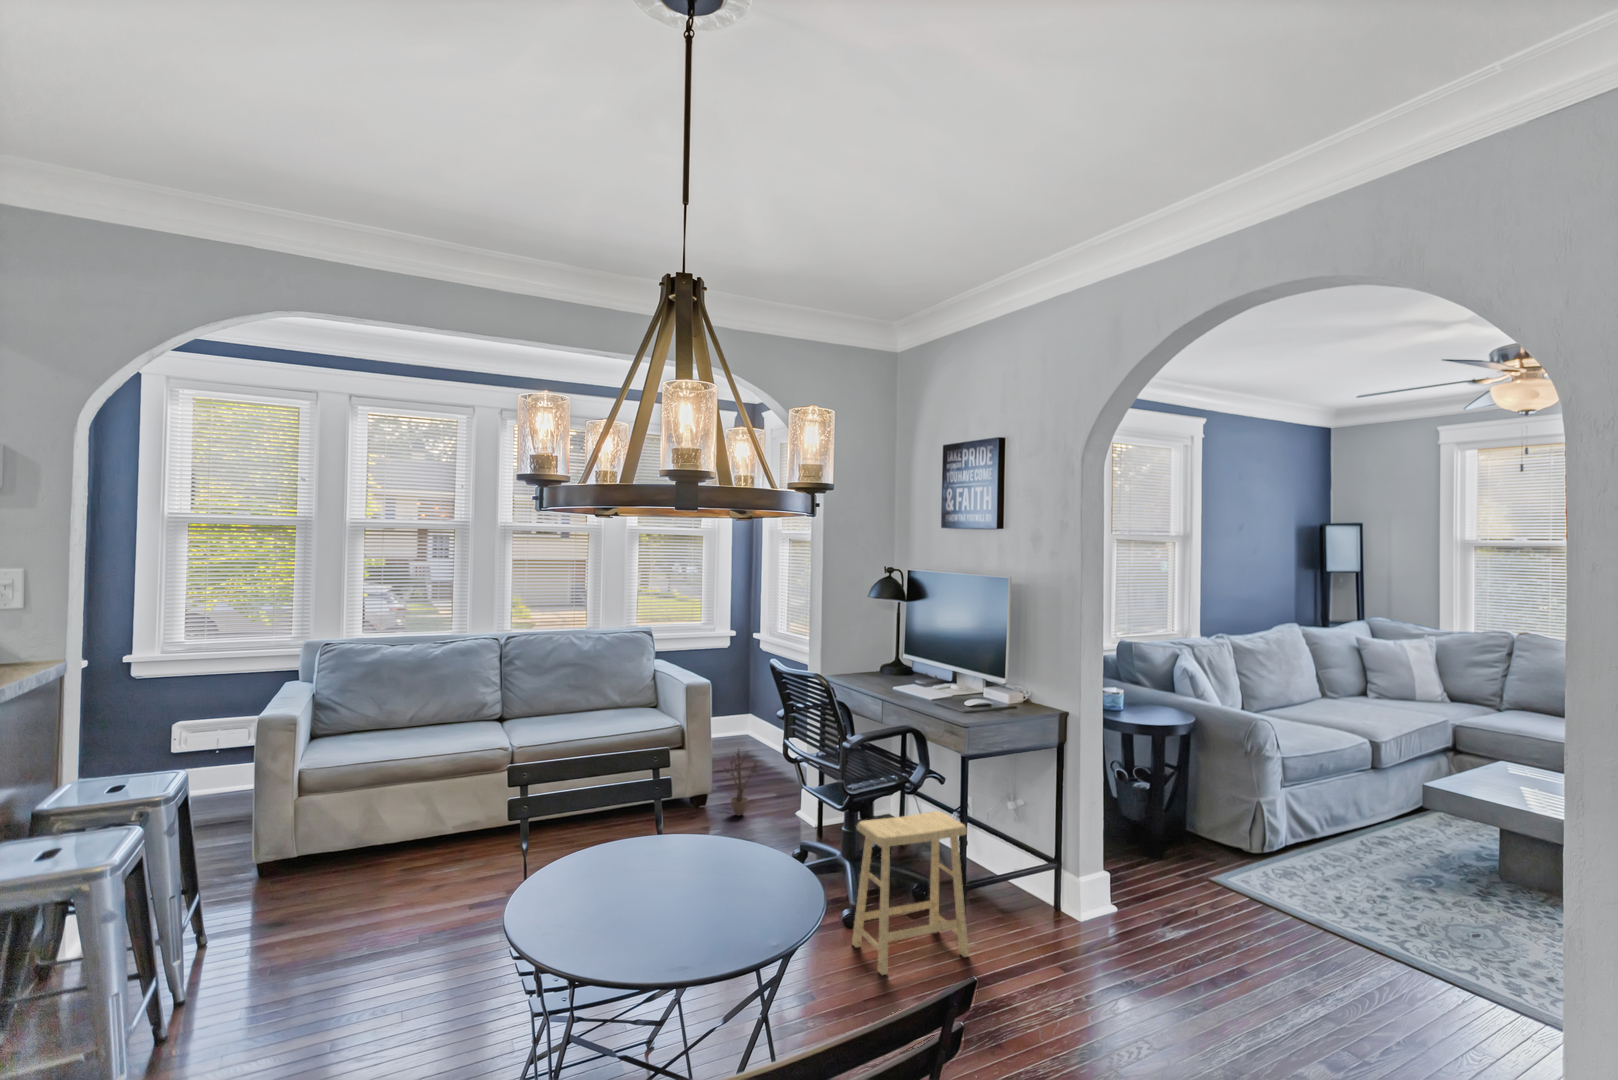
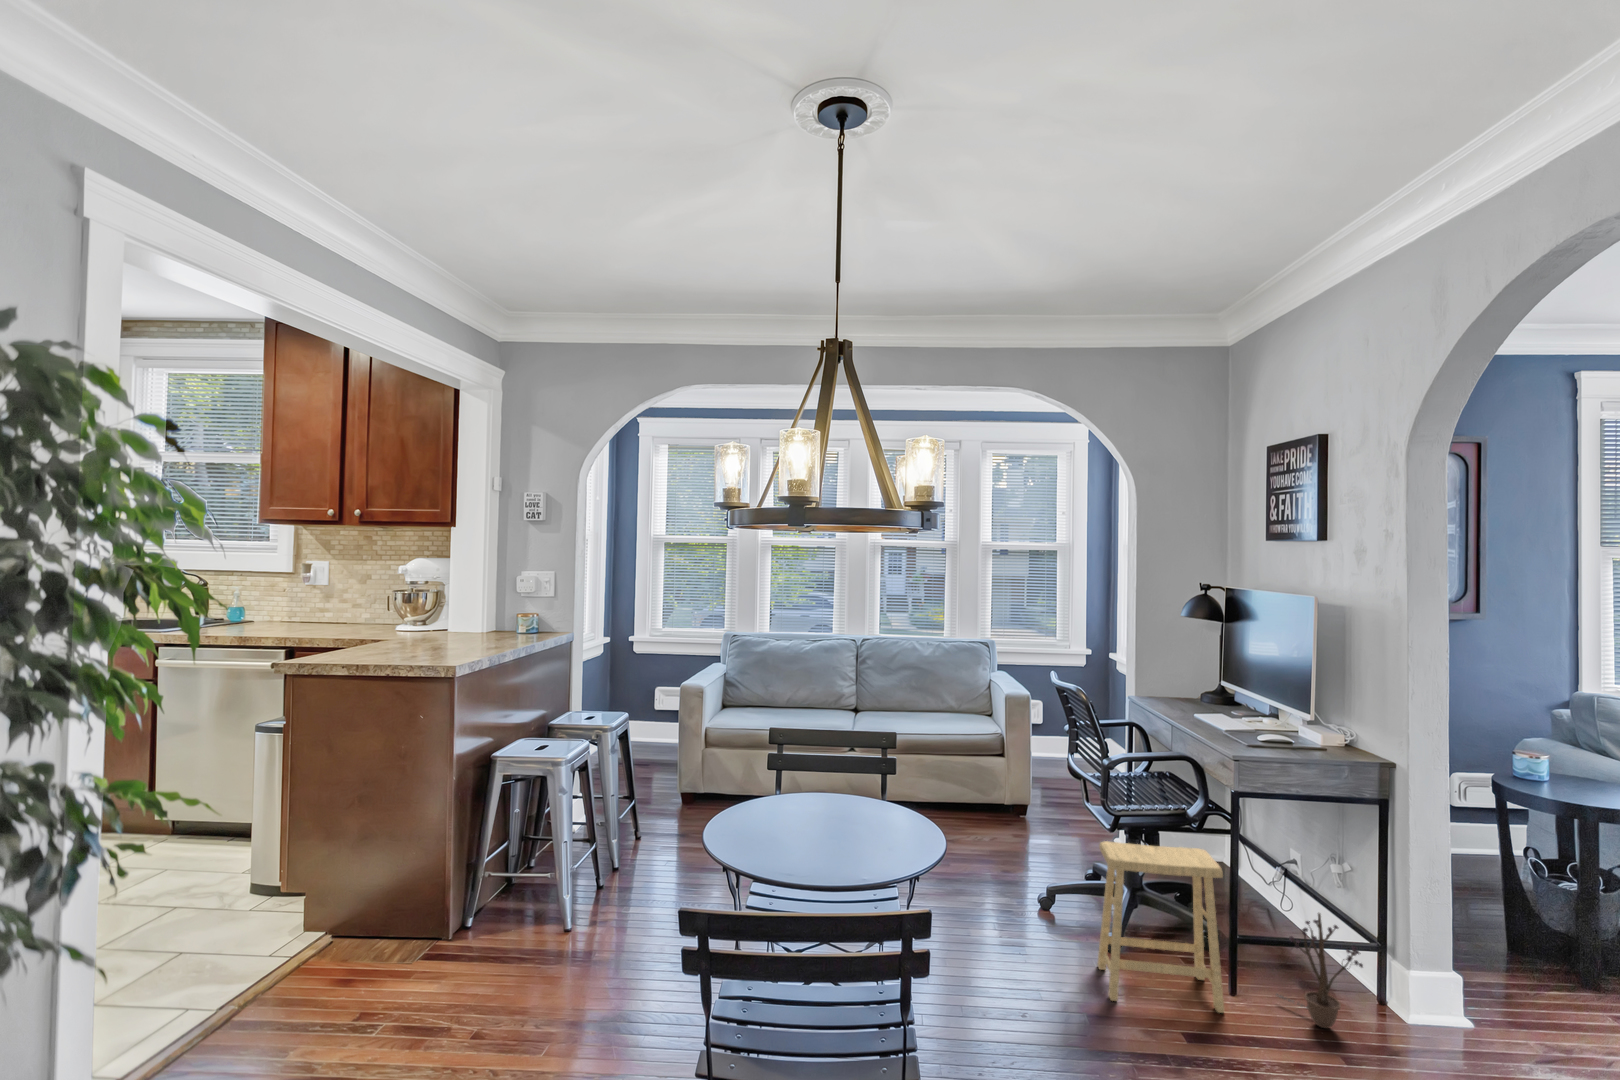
decorative plant: present [720,751,757,815] -> present [1277,913,1363,1028]

